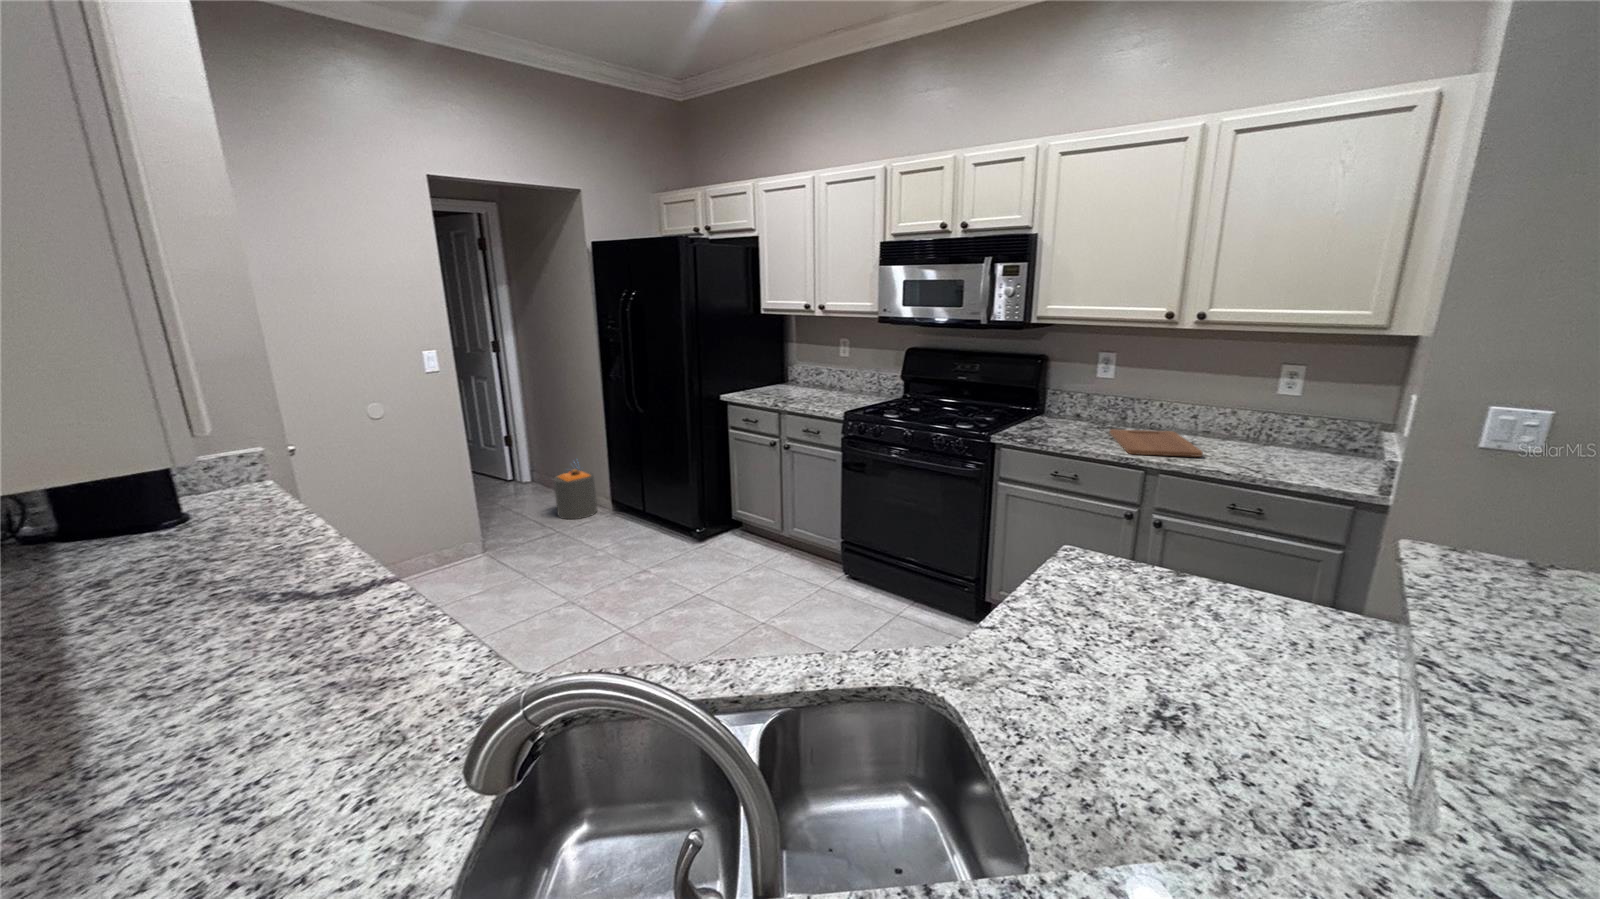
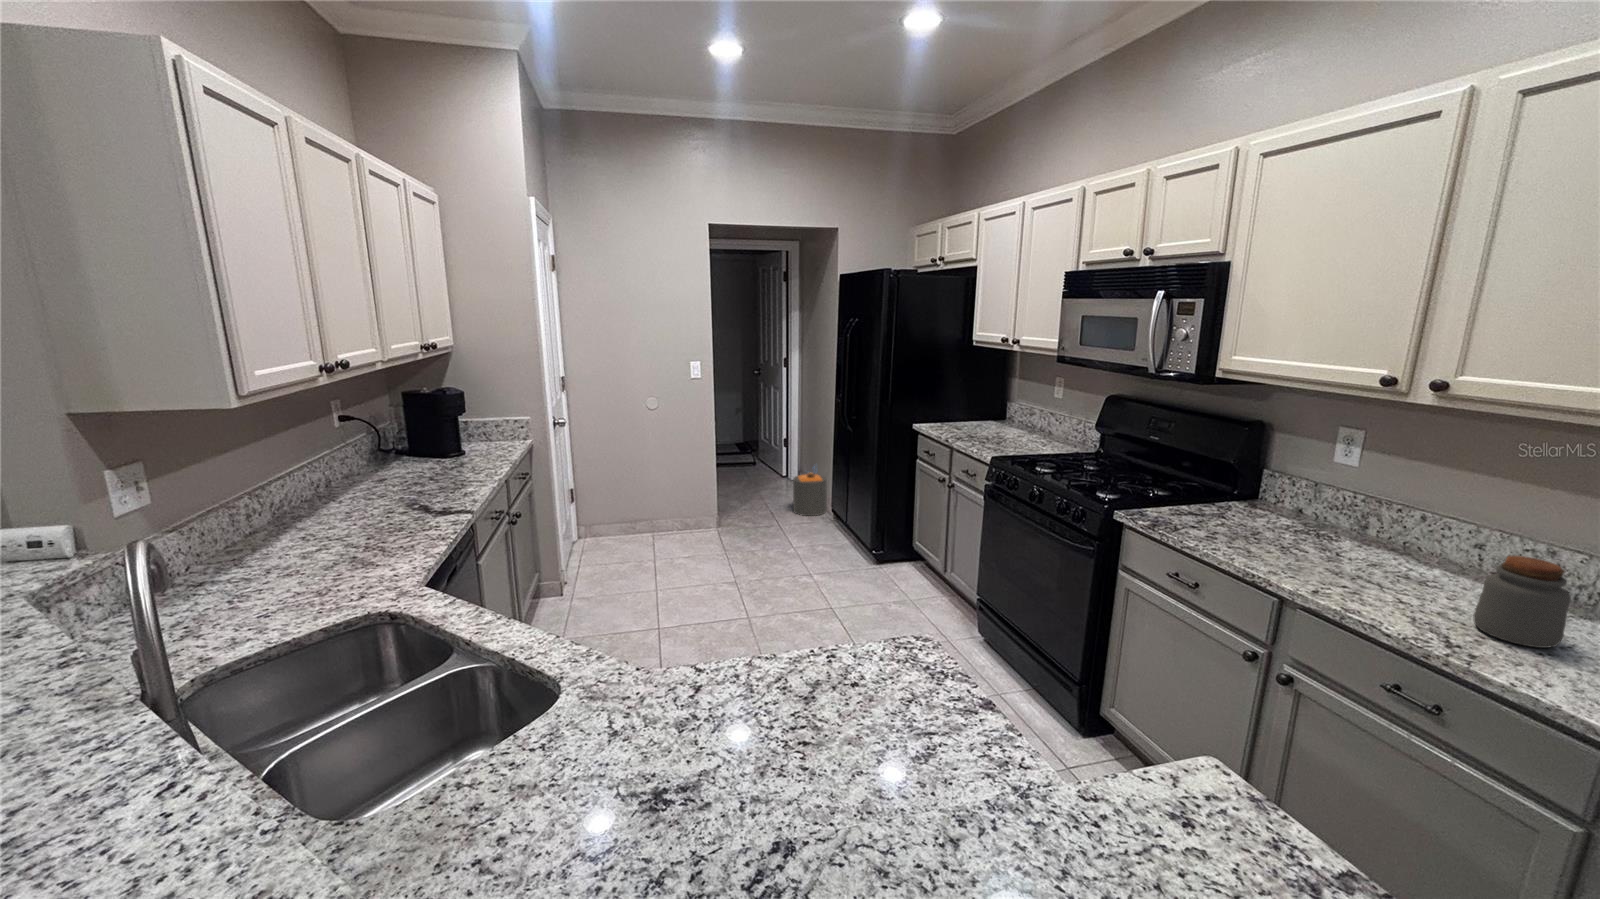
jar: none [1235,414,1281,465] -> present [1474,556,1571,648]
cutting board: present [1110,429,1203,457] -> none [1283,536,1430,603]

